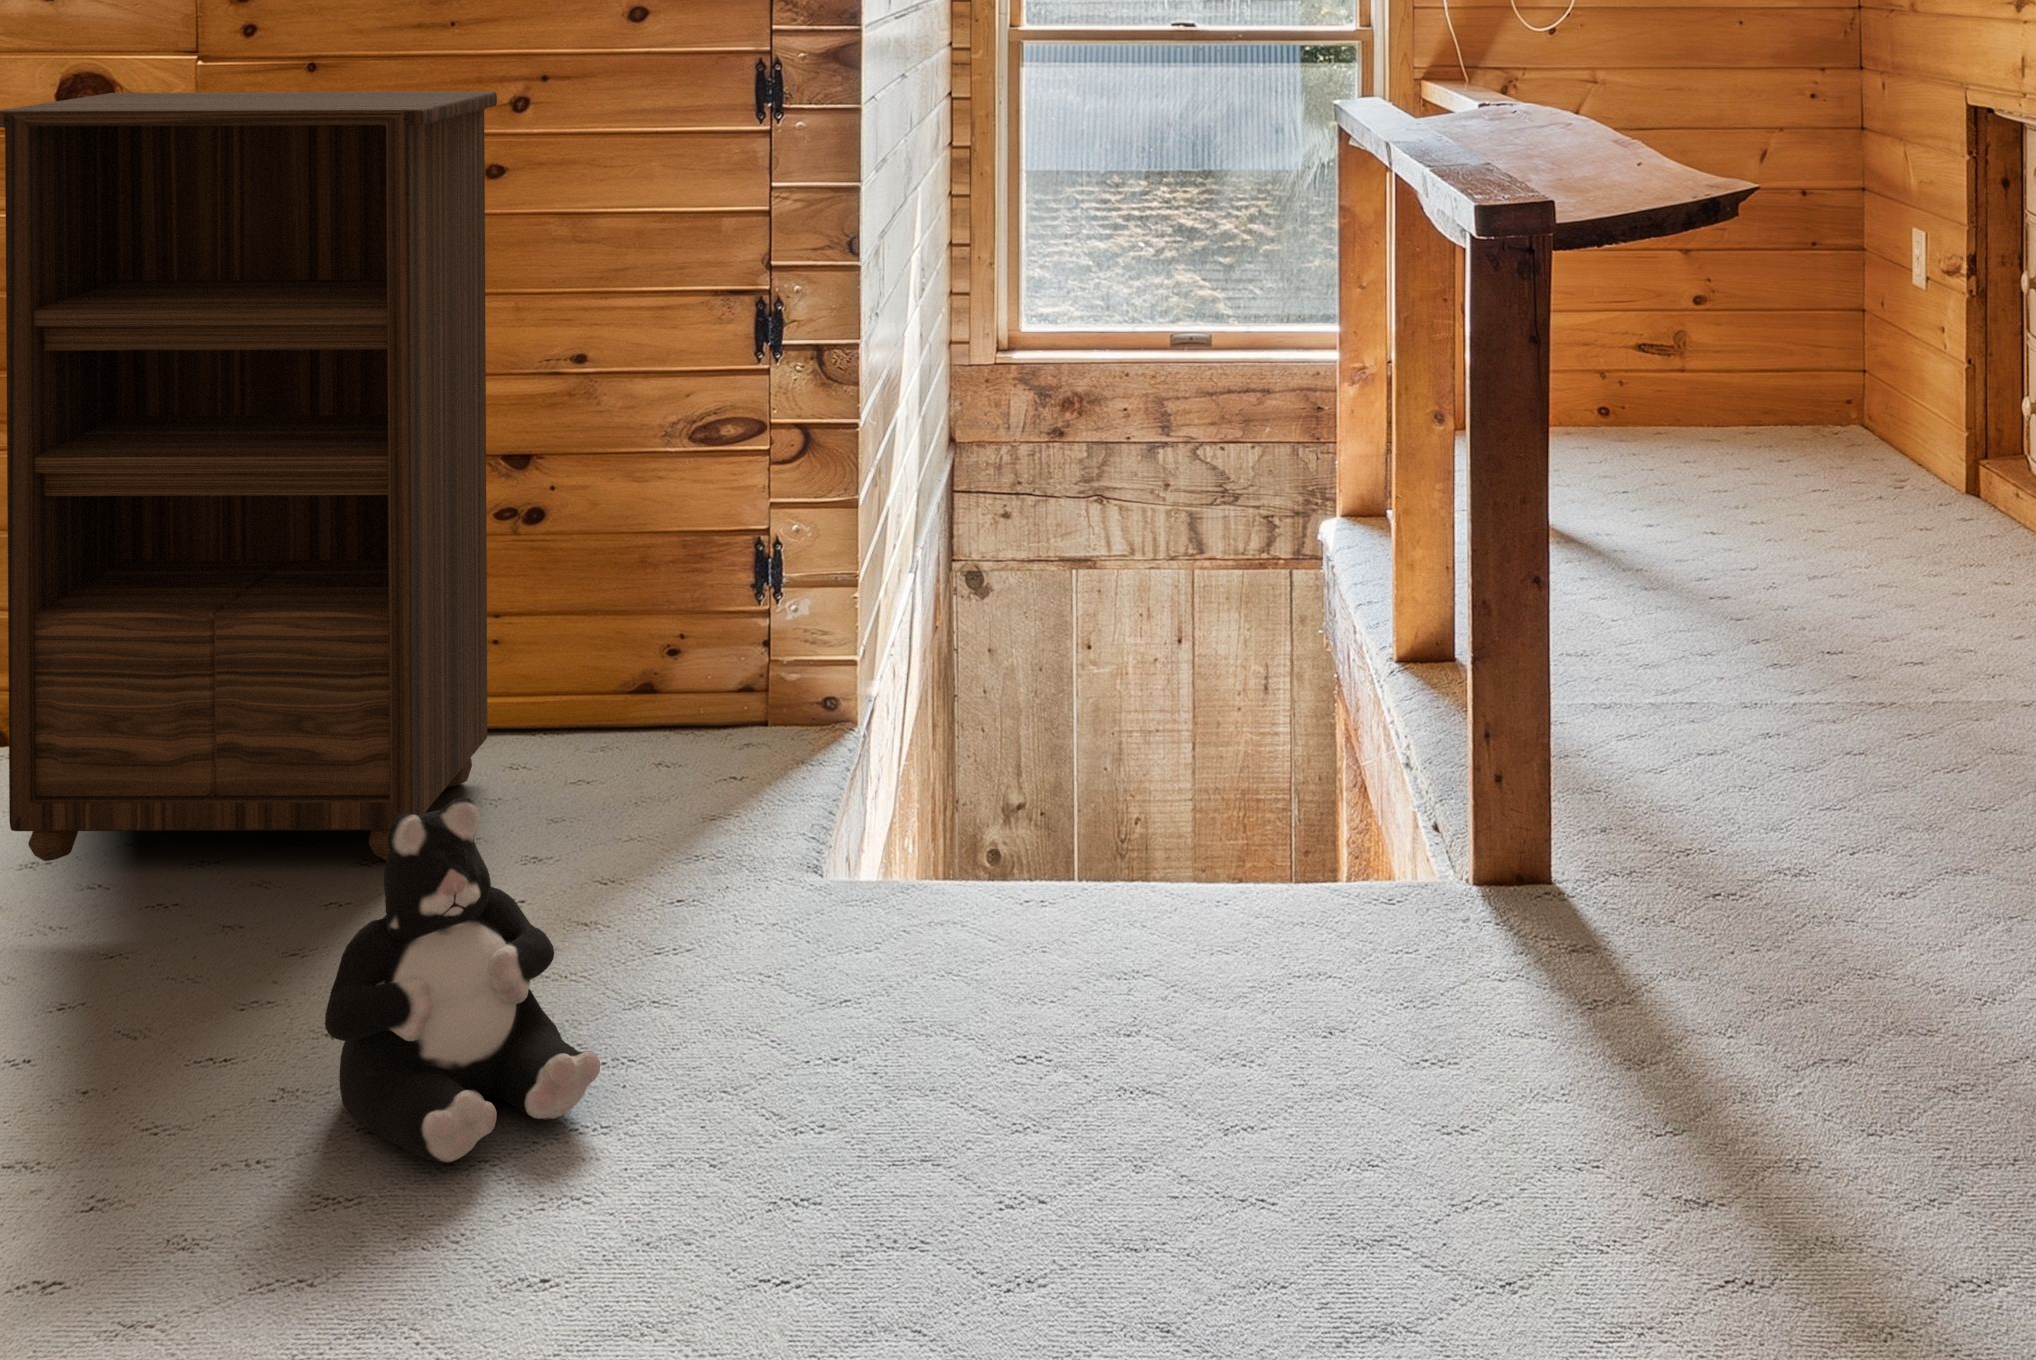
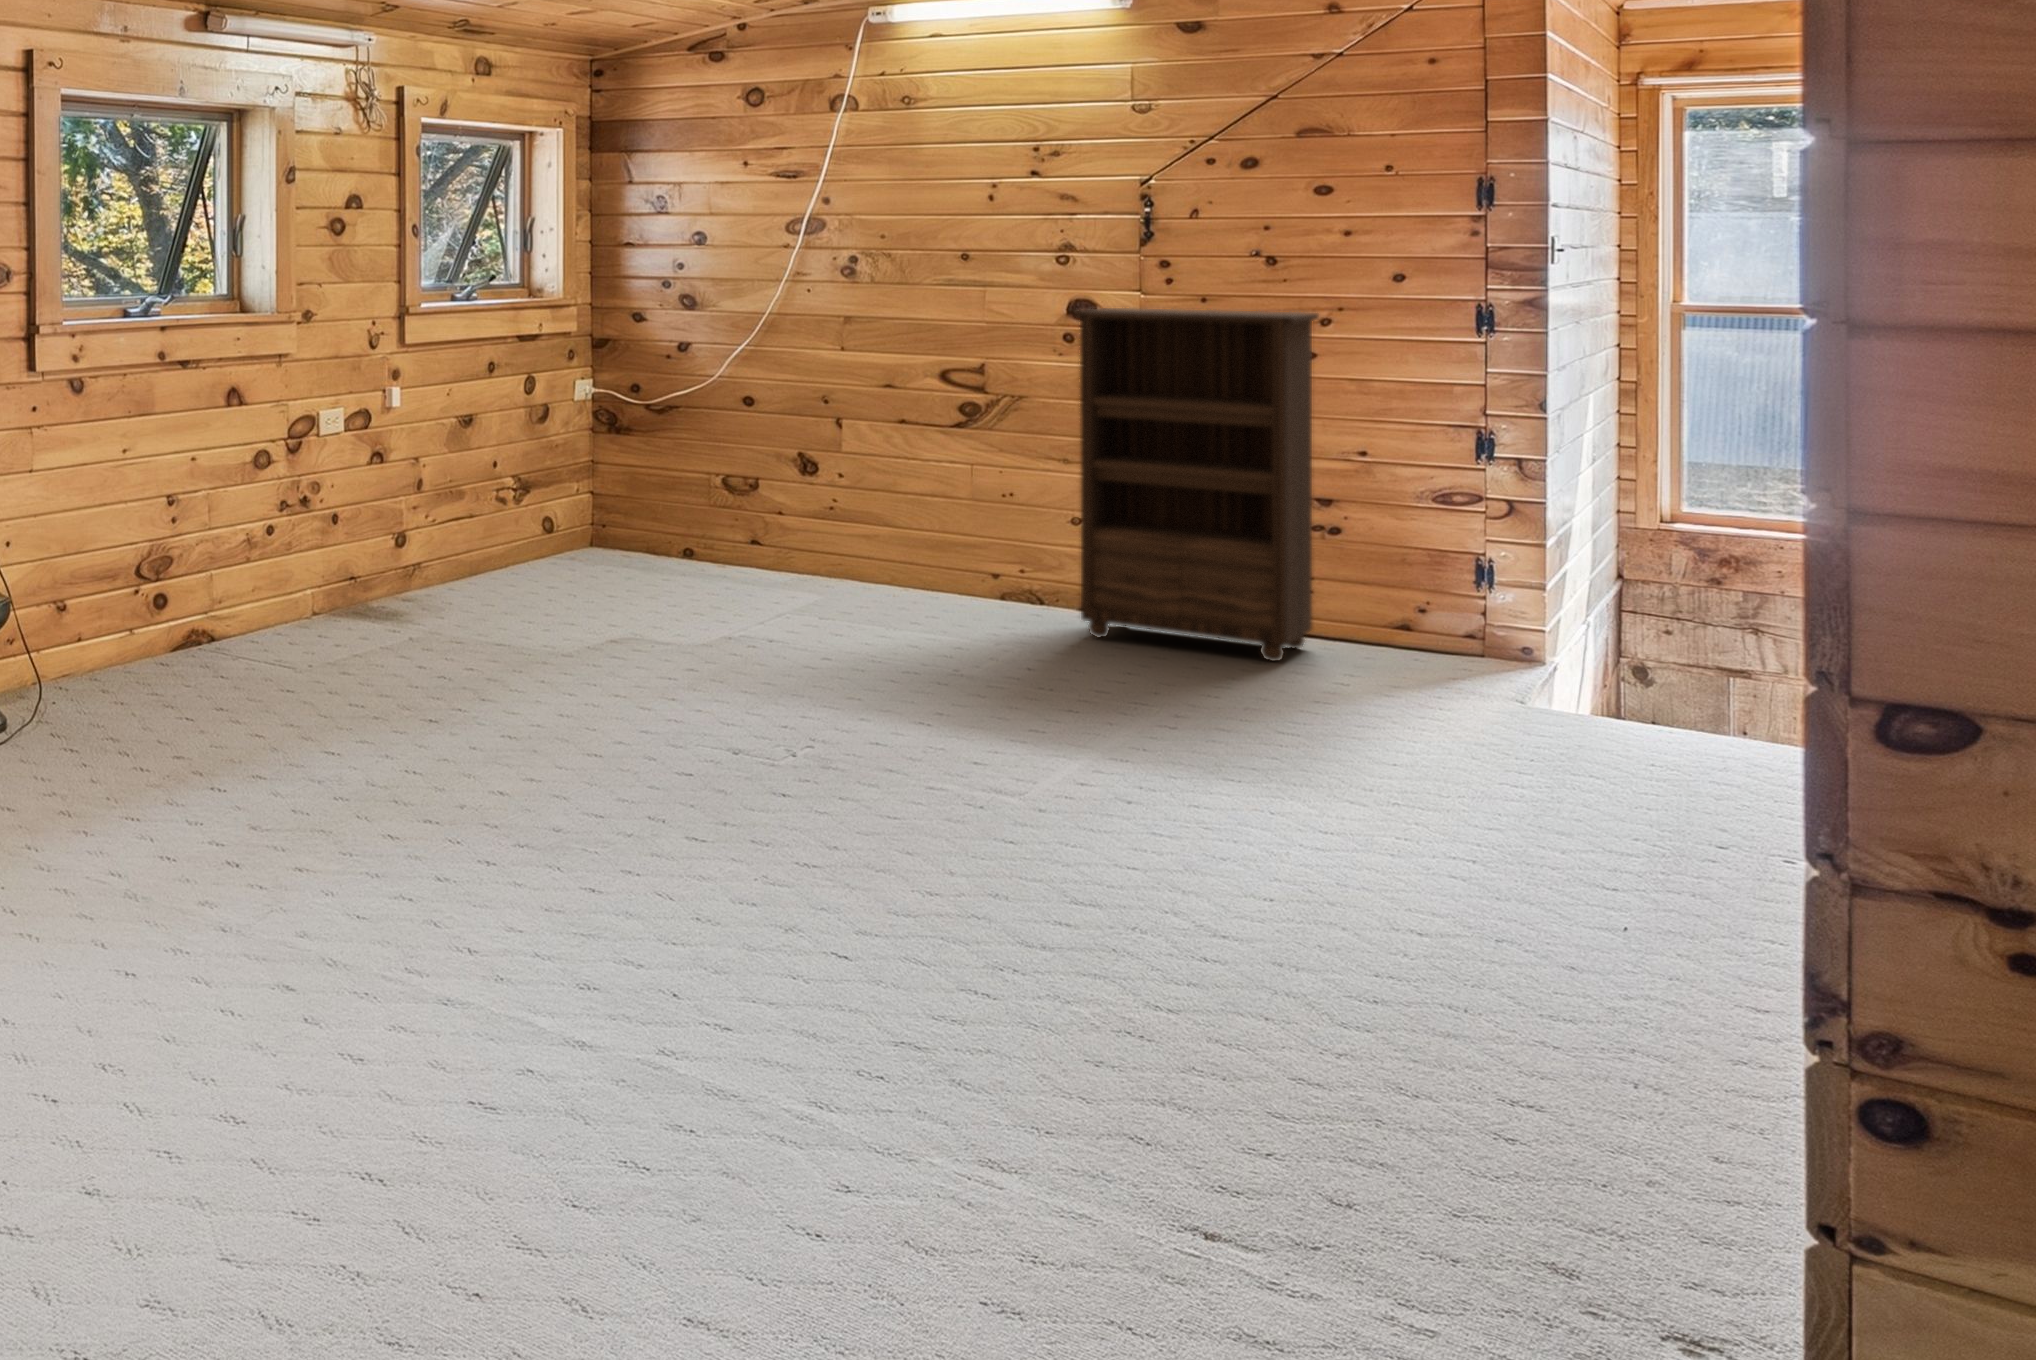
plush toy: present [325,798,600,1162] -> none [1283,596,1416,723]

